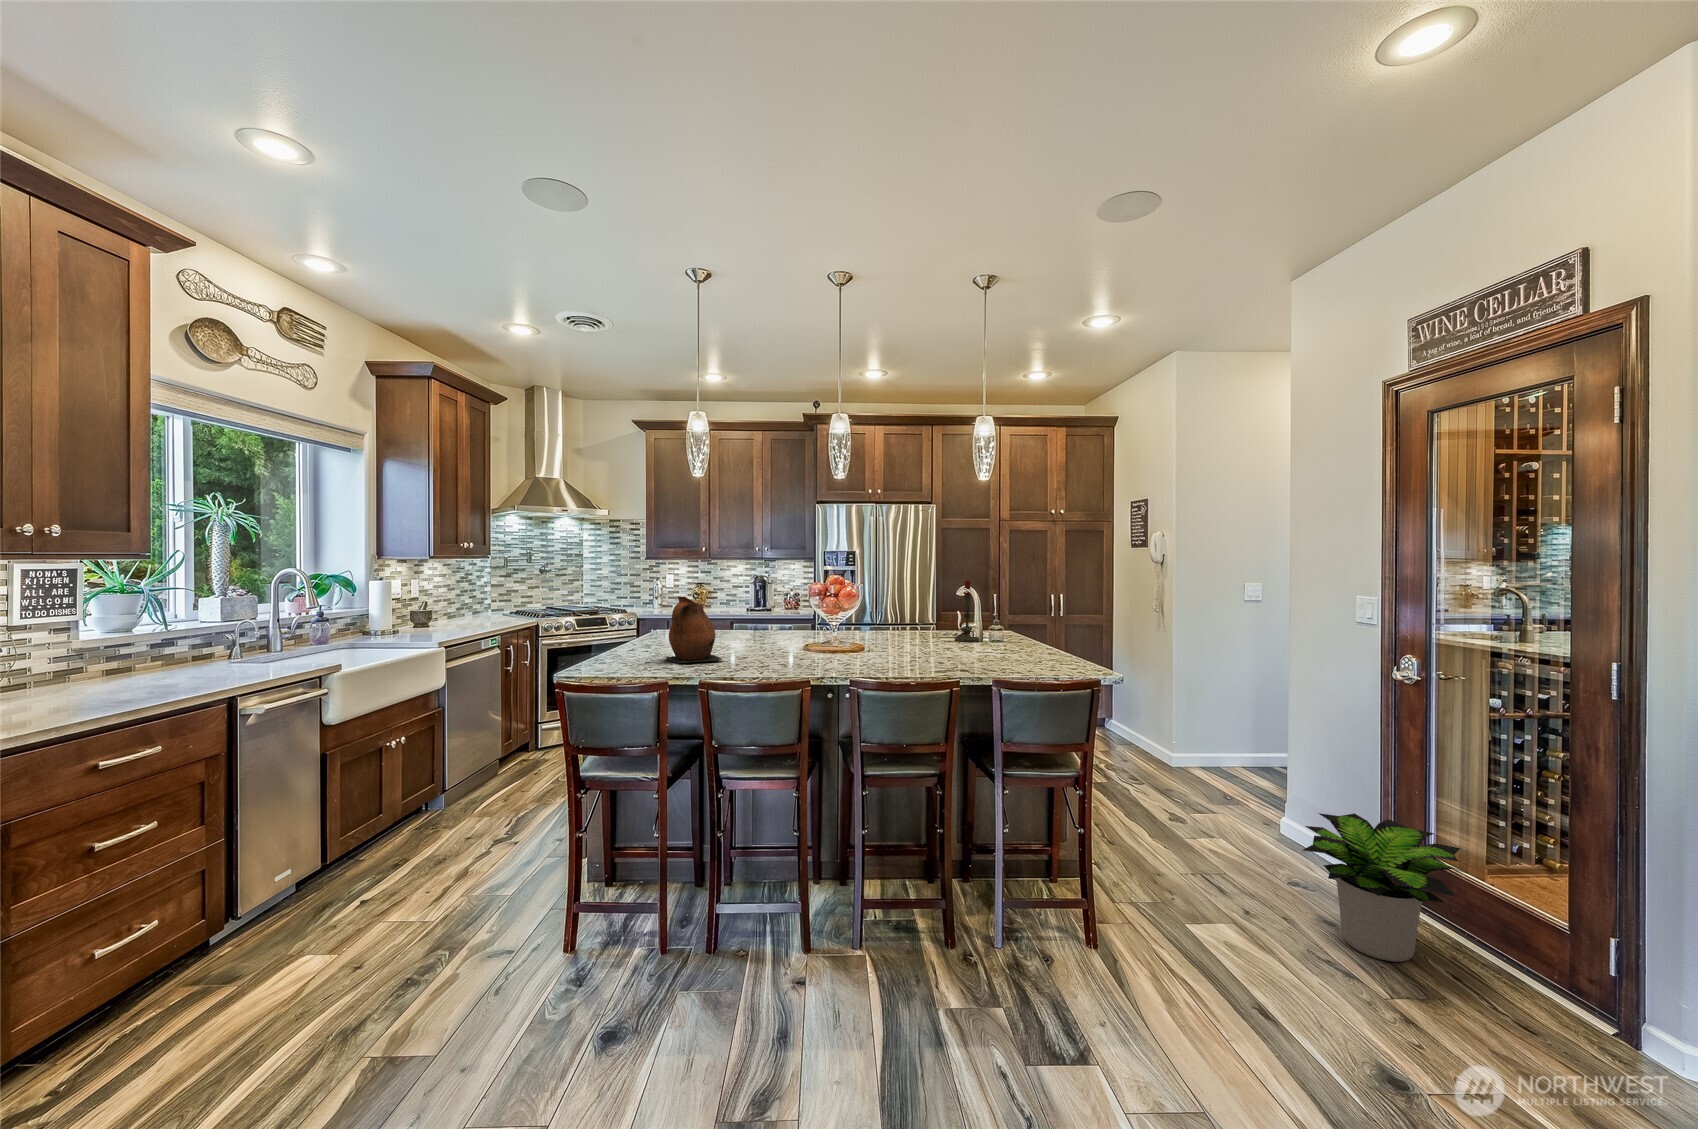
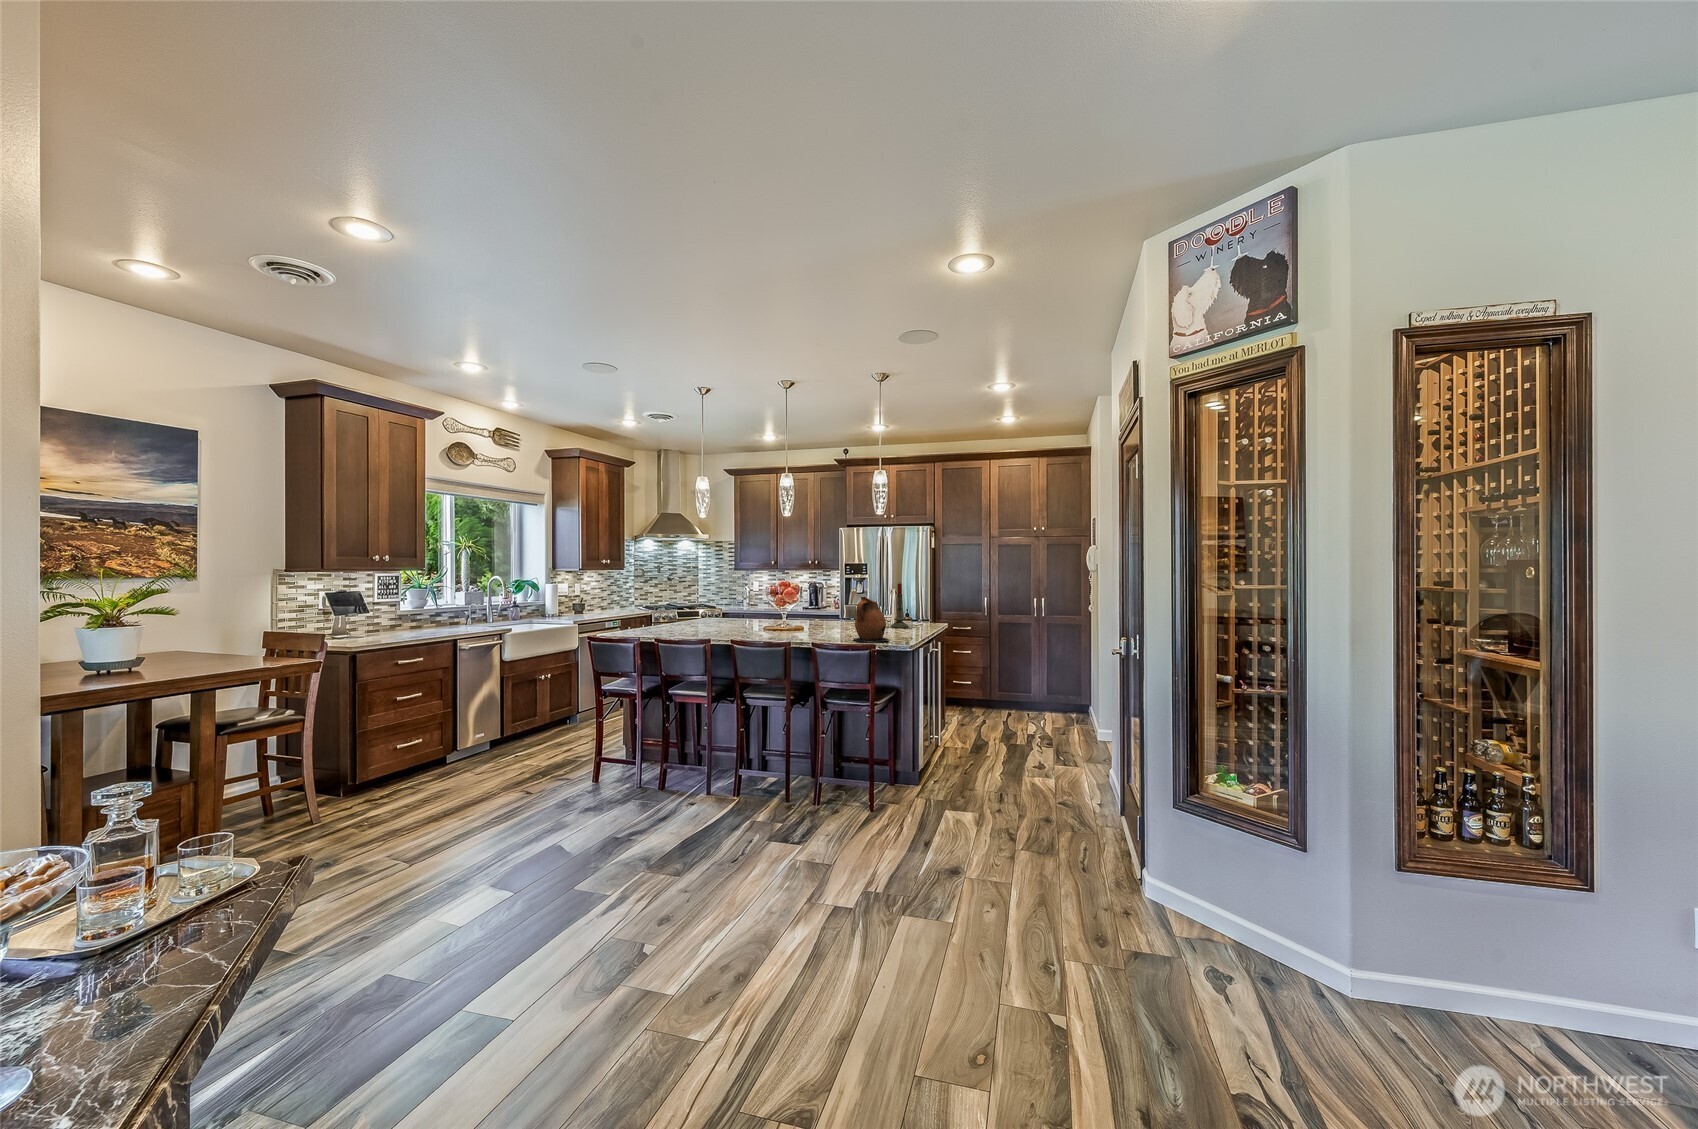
ceramic pitcher: present [666,596,722,663] -> present [854,597,890,641]
potted plant: present [1303,813,1467,962] -> none [1020,746,1123,842]

